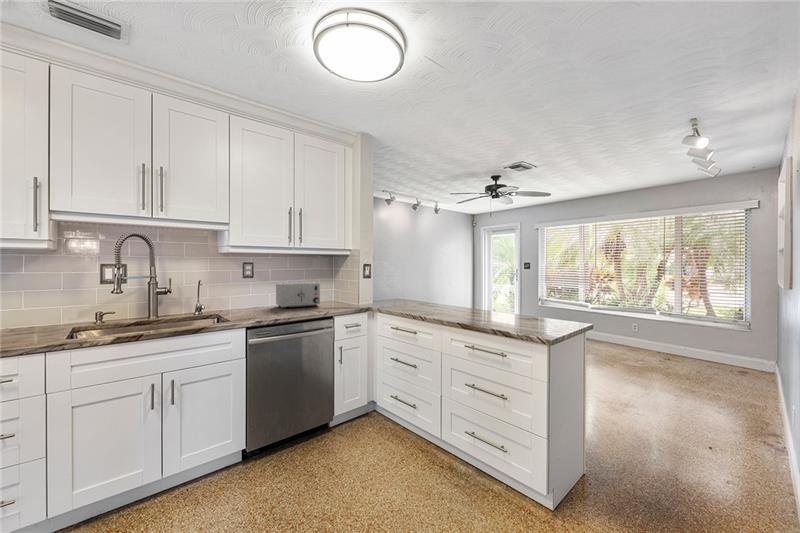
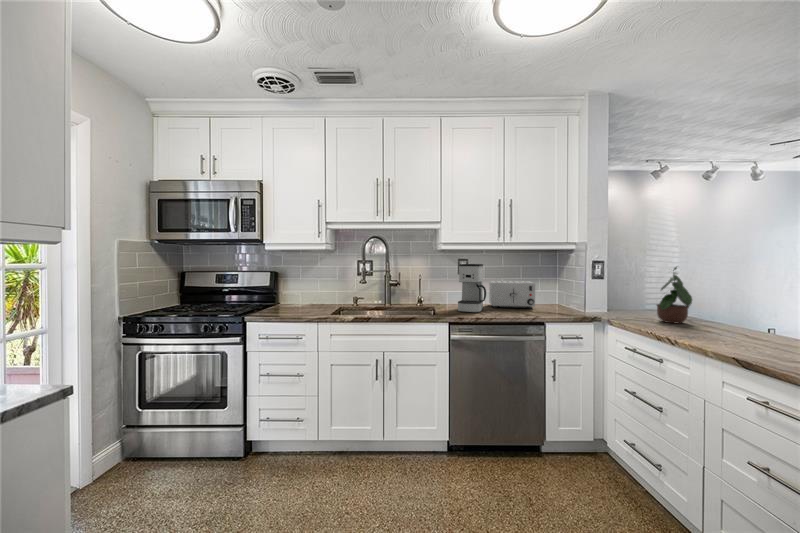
potted plant: none [402,266,427,307] -> present [657,267,692,323]
coffee maker: none [248,267,278,316] -> present [458,264,486,313]

